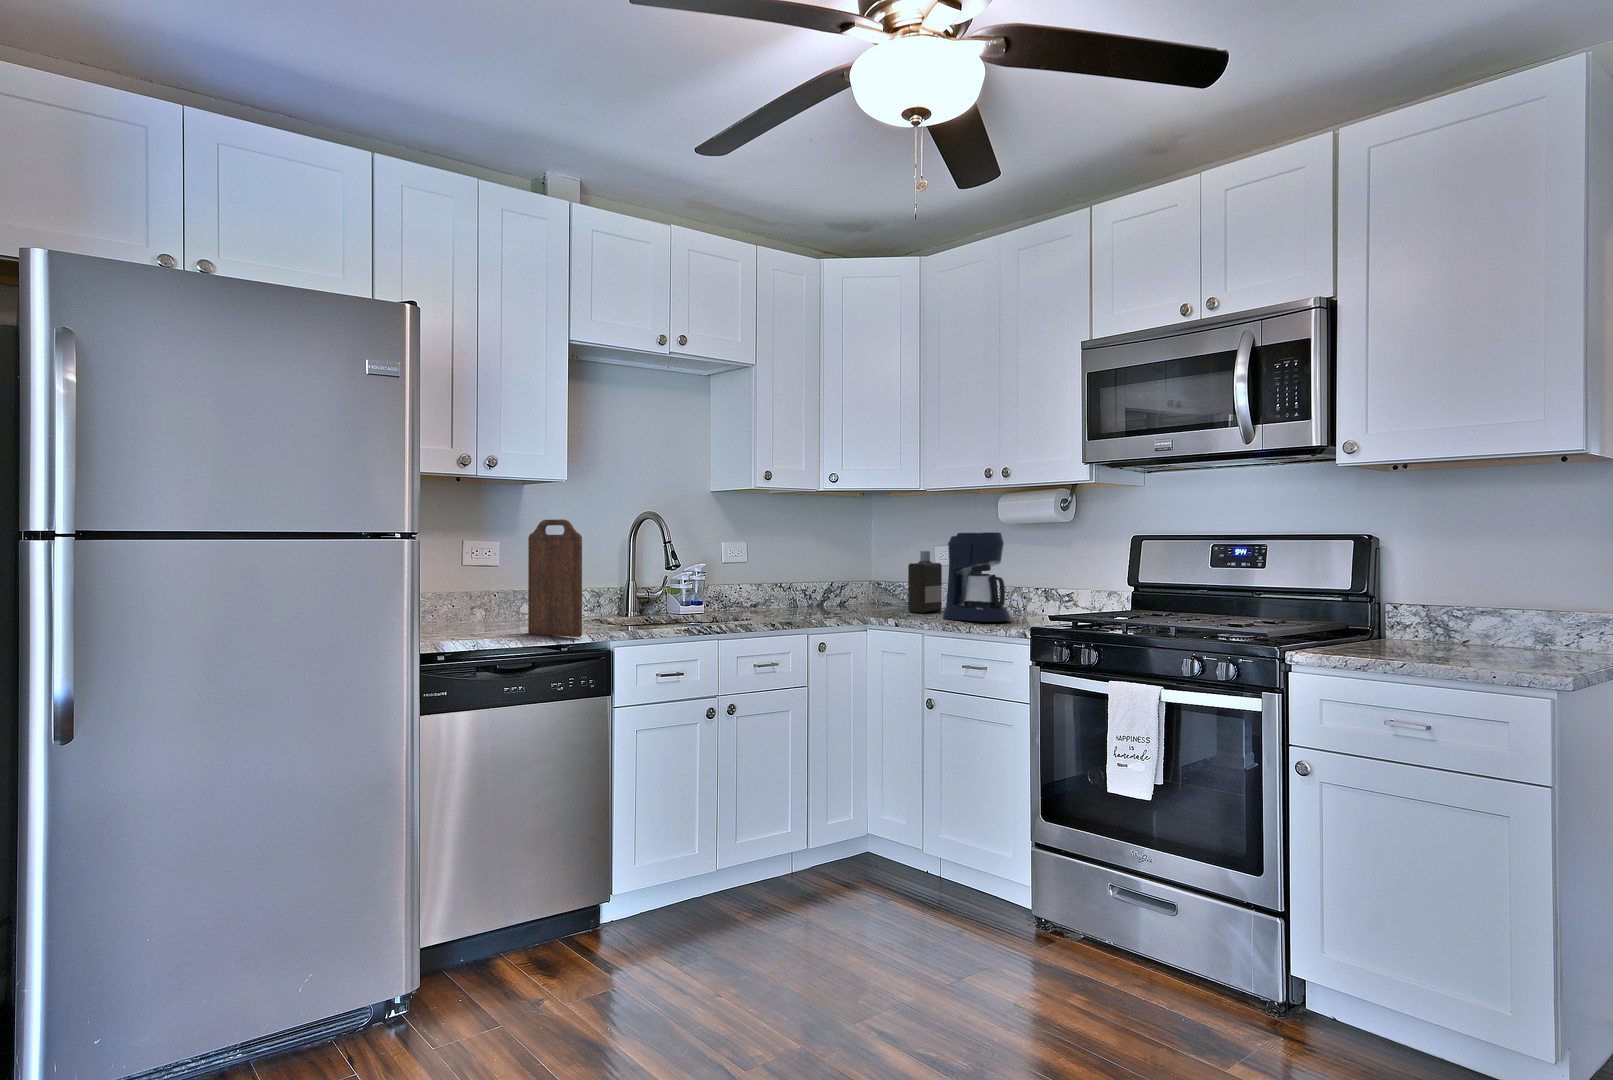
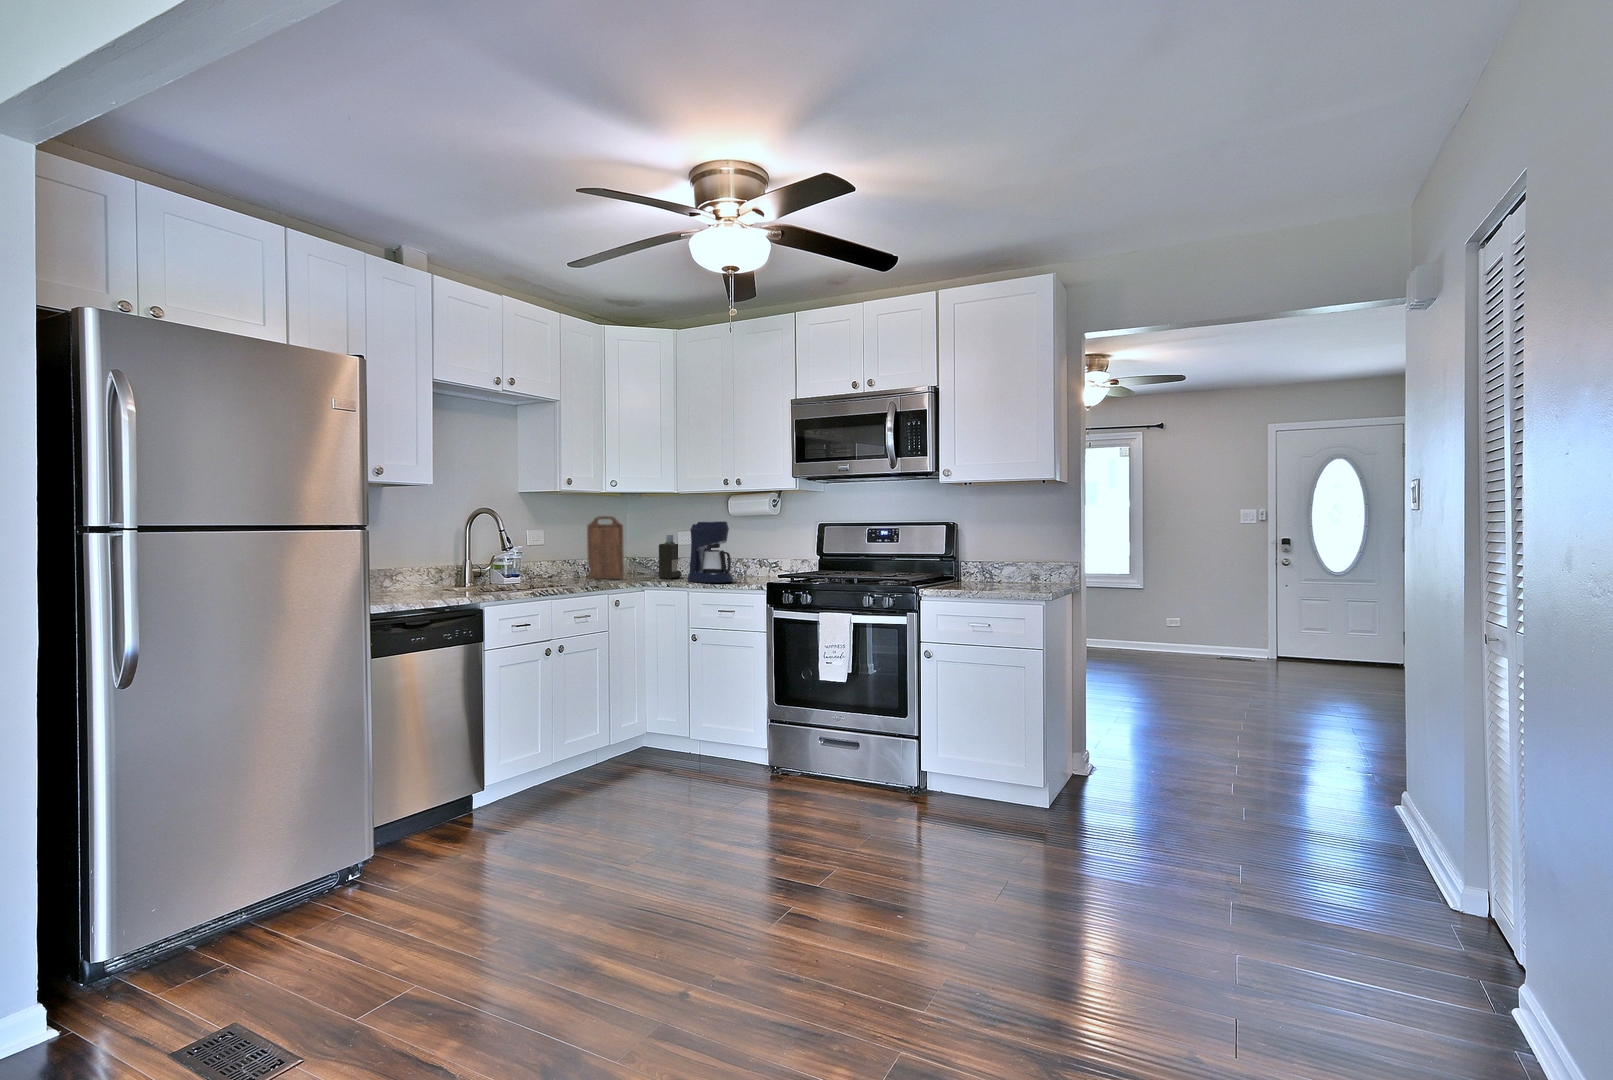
cutting board: present [528,519,582,637] -> present [587,516,624,579]

